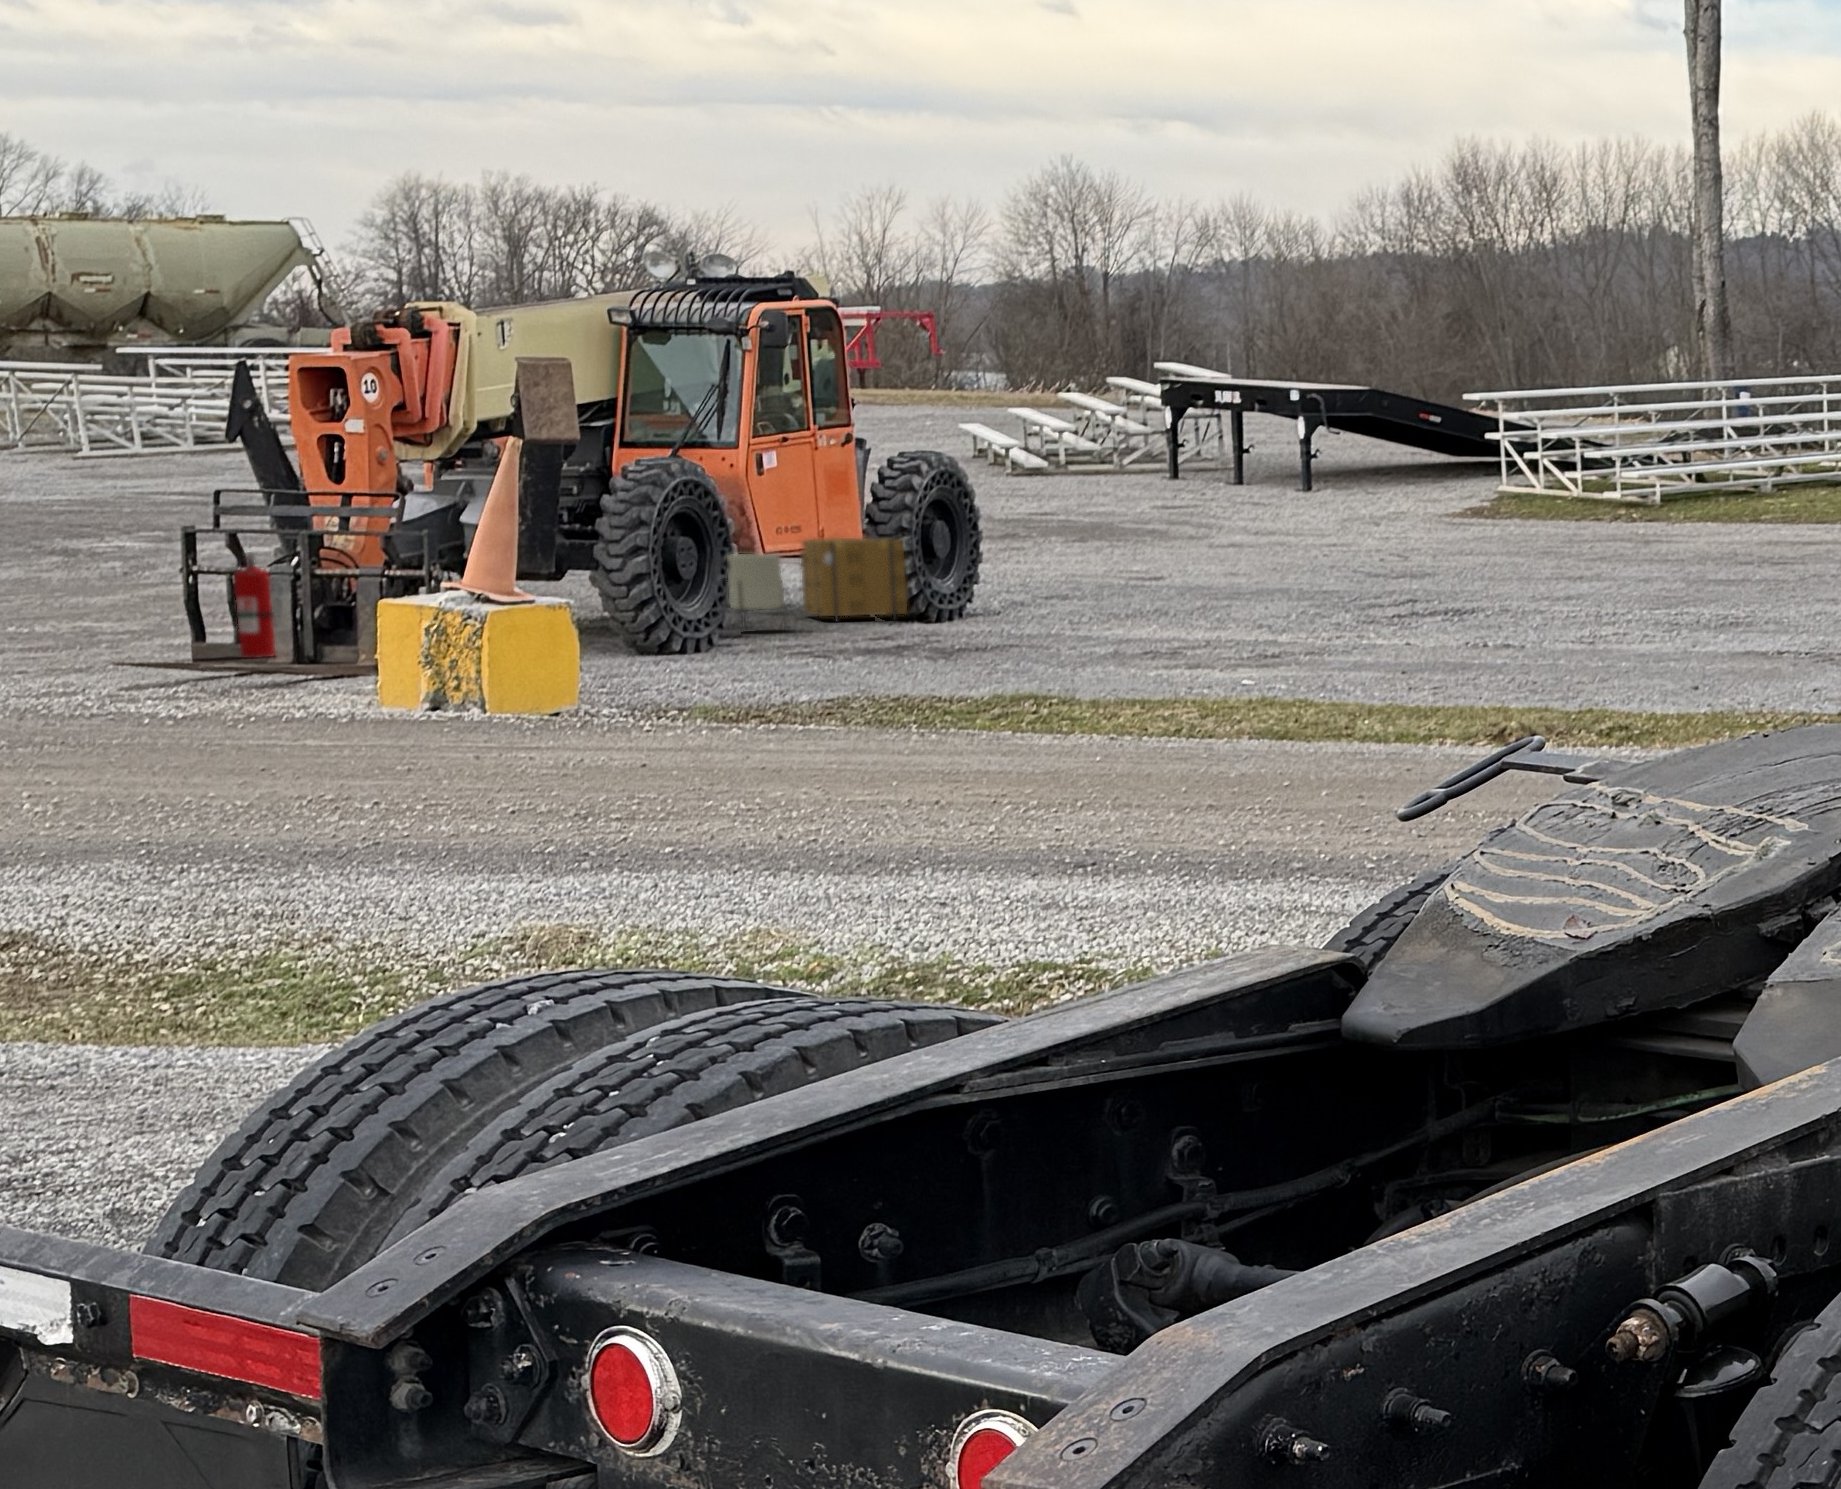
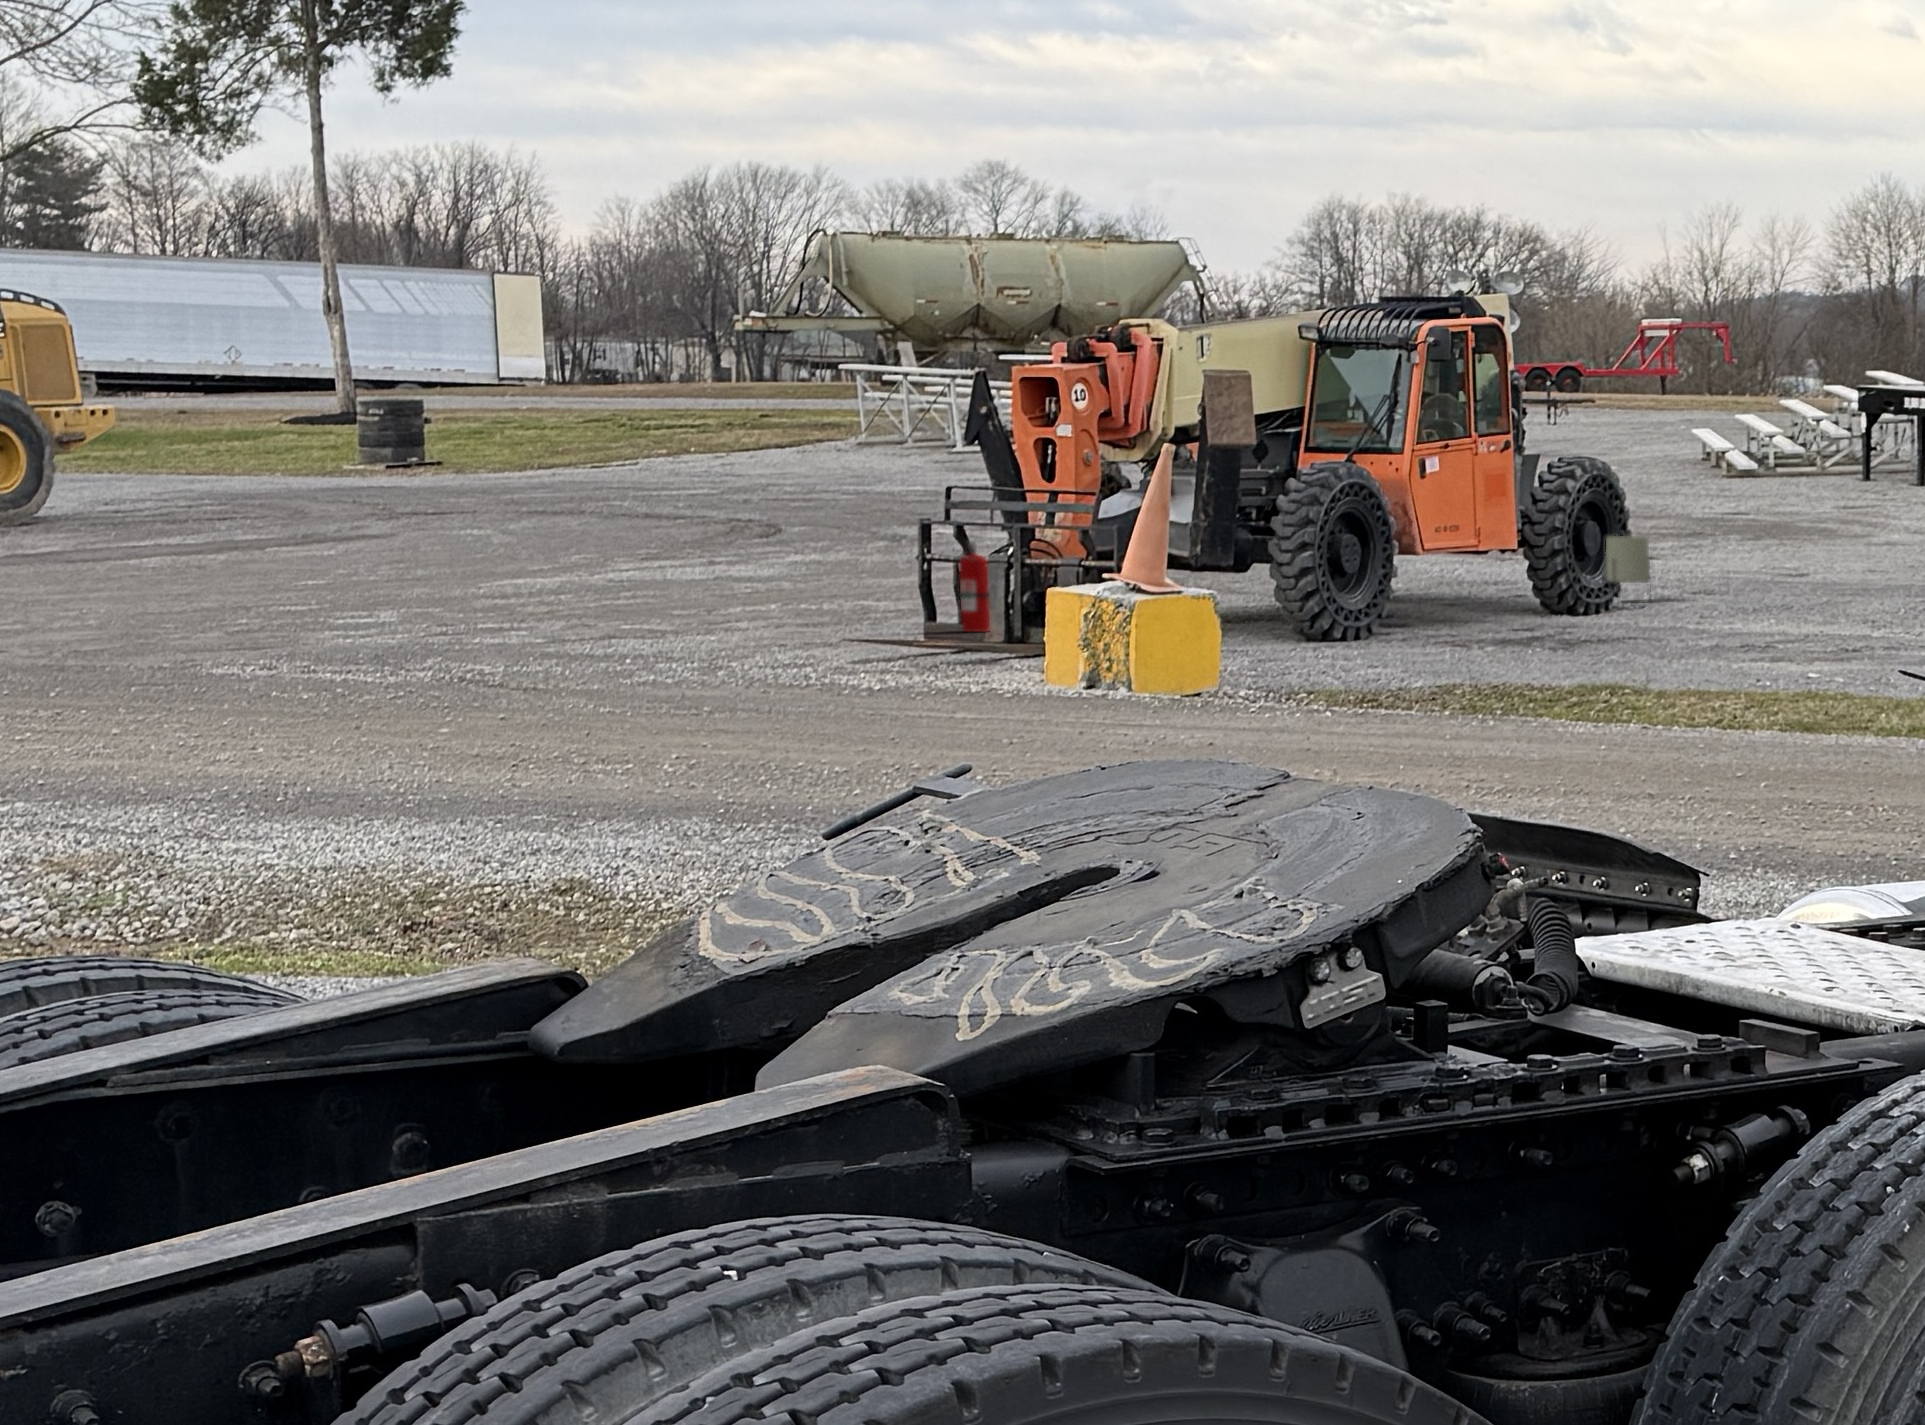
cardboard box: present [800,538,907,619] -> none [1453,533,1540,608]
planter: present [728,554,784,614] -> present [1606,536,1651,592]

